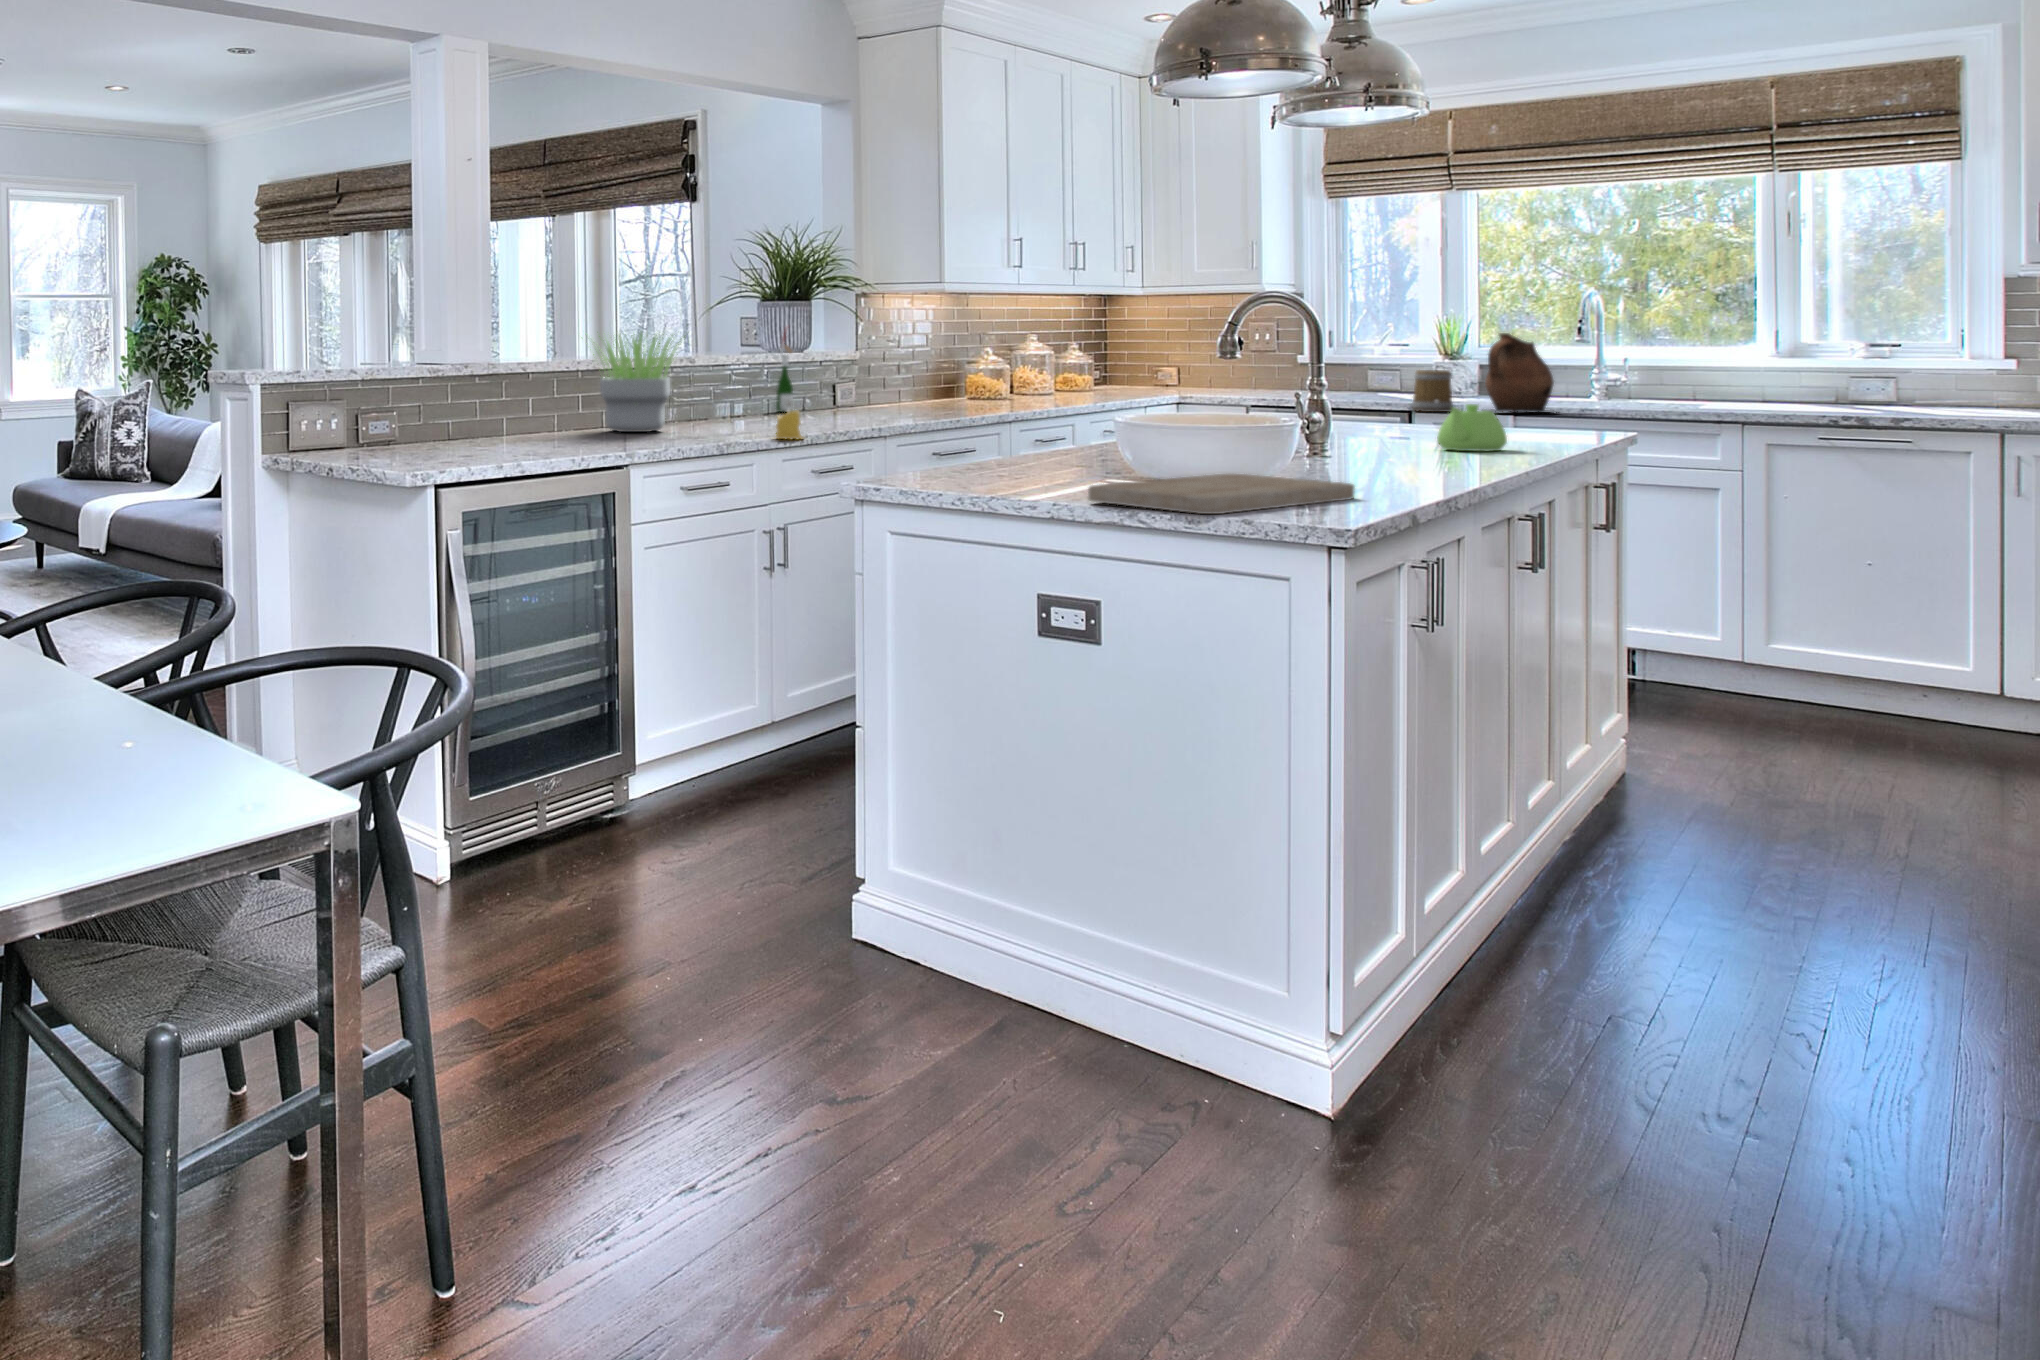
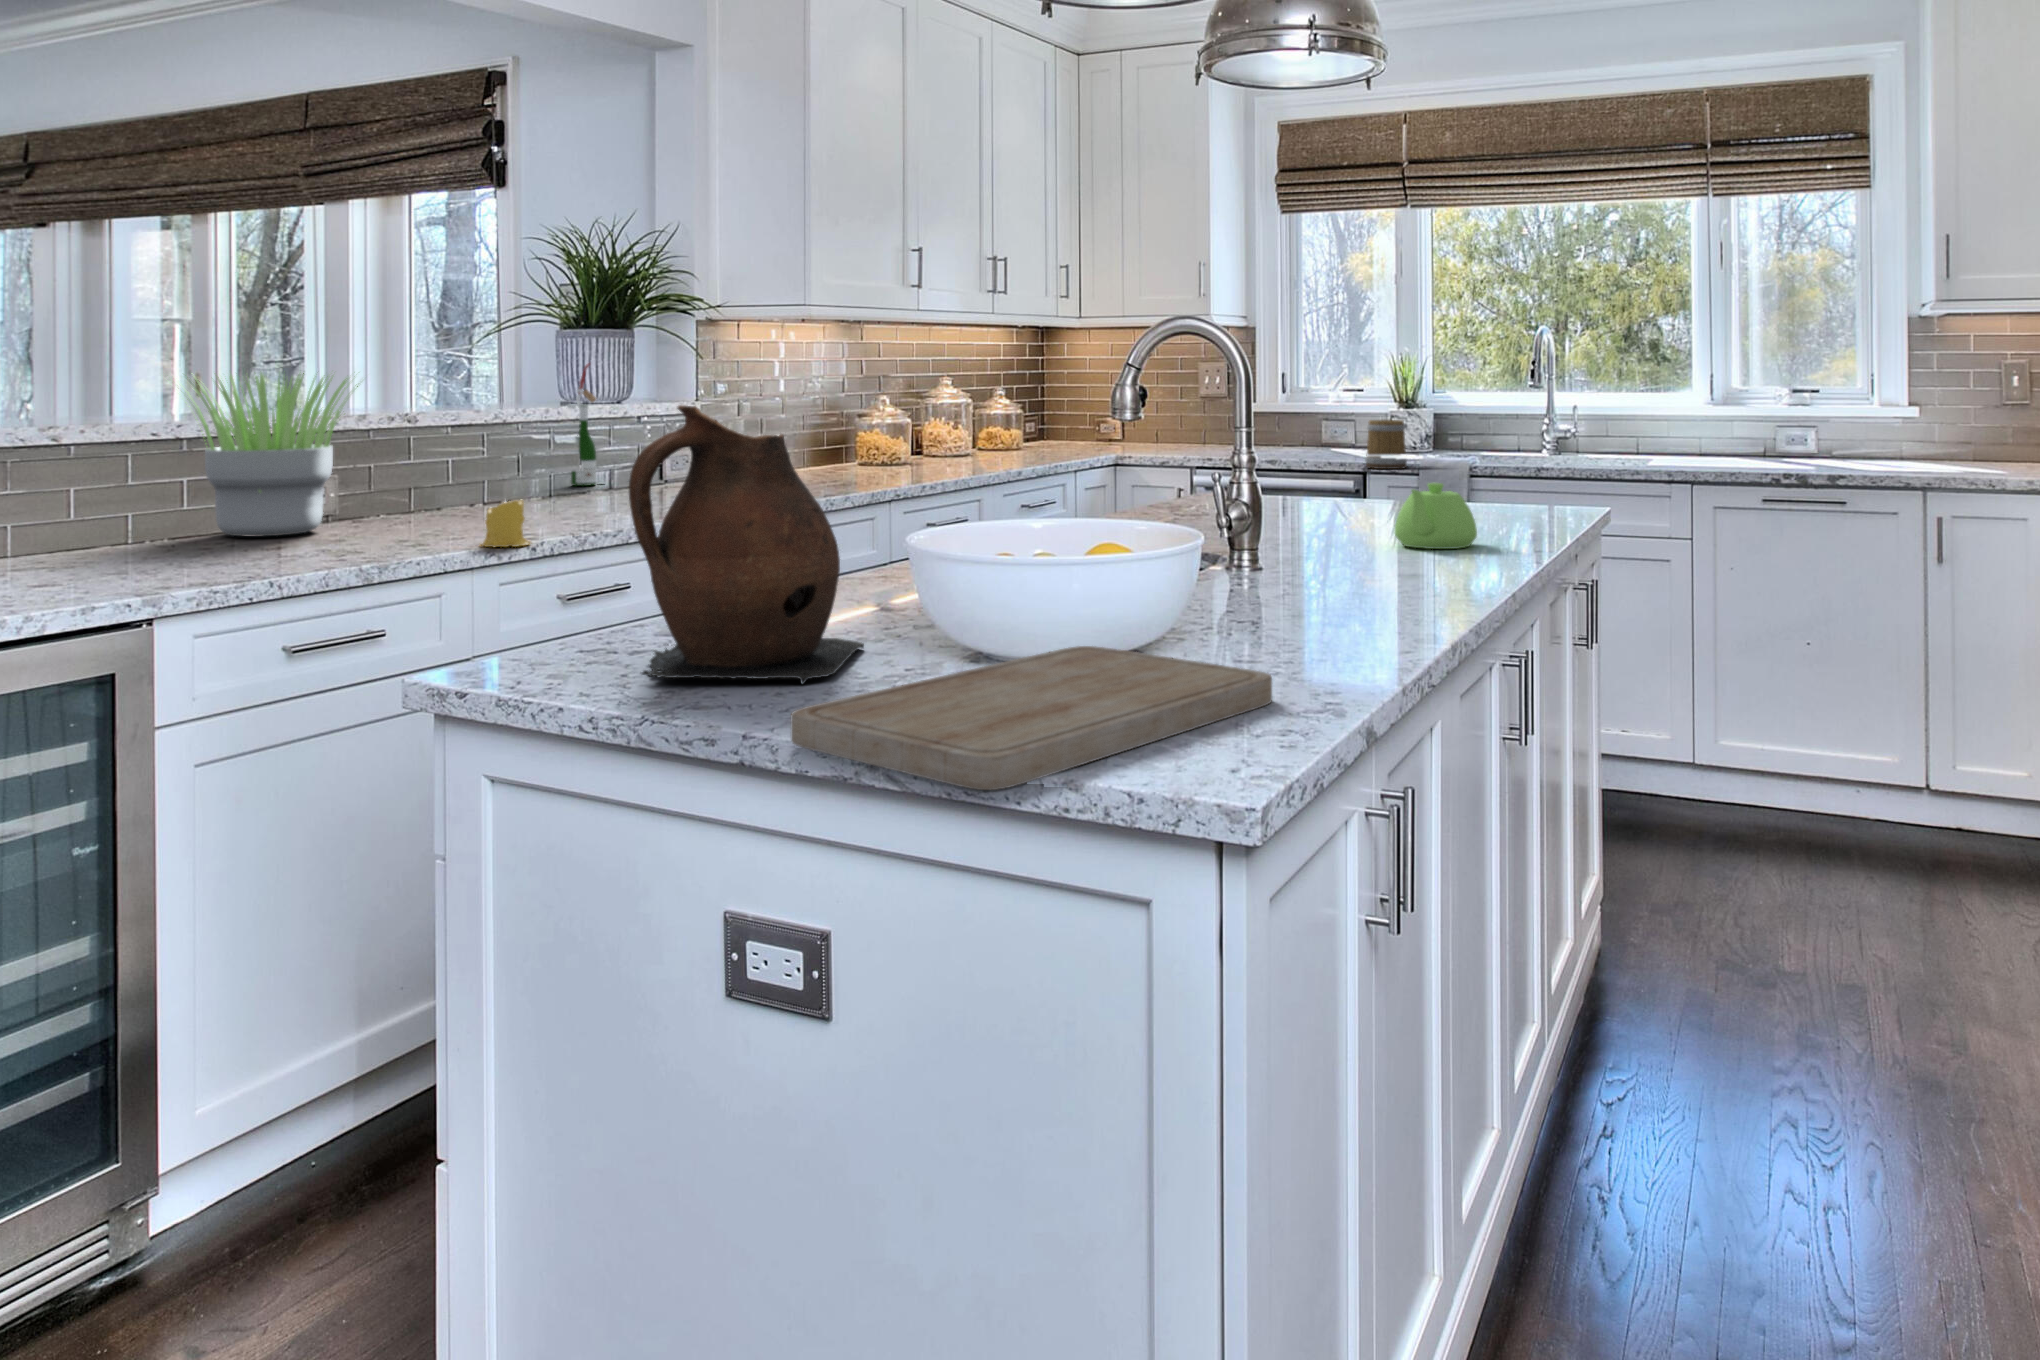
ceramic pitcher: present [1483,333,1556,413] -> present [629,405,864,684]

